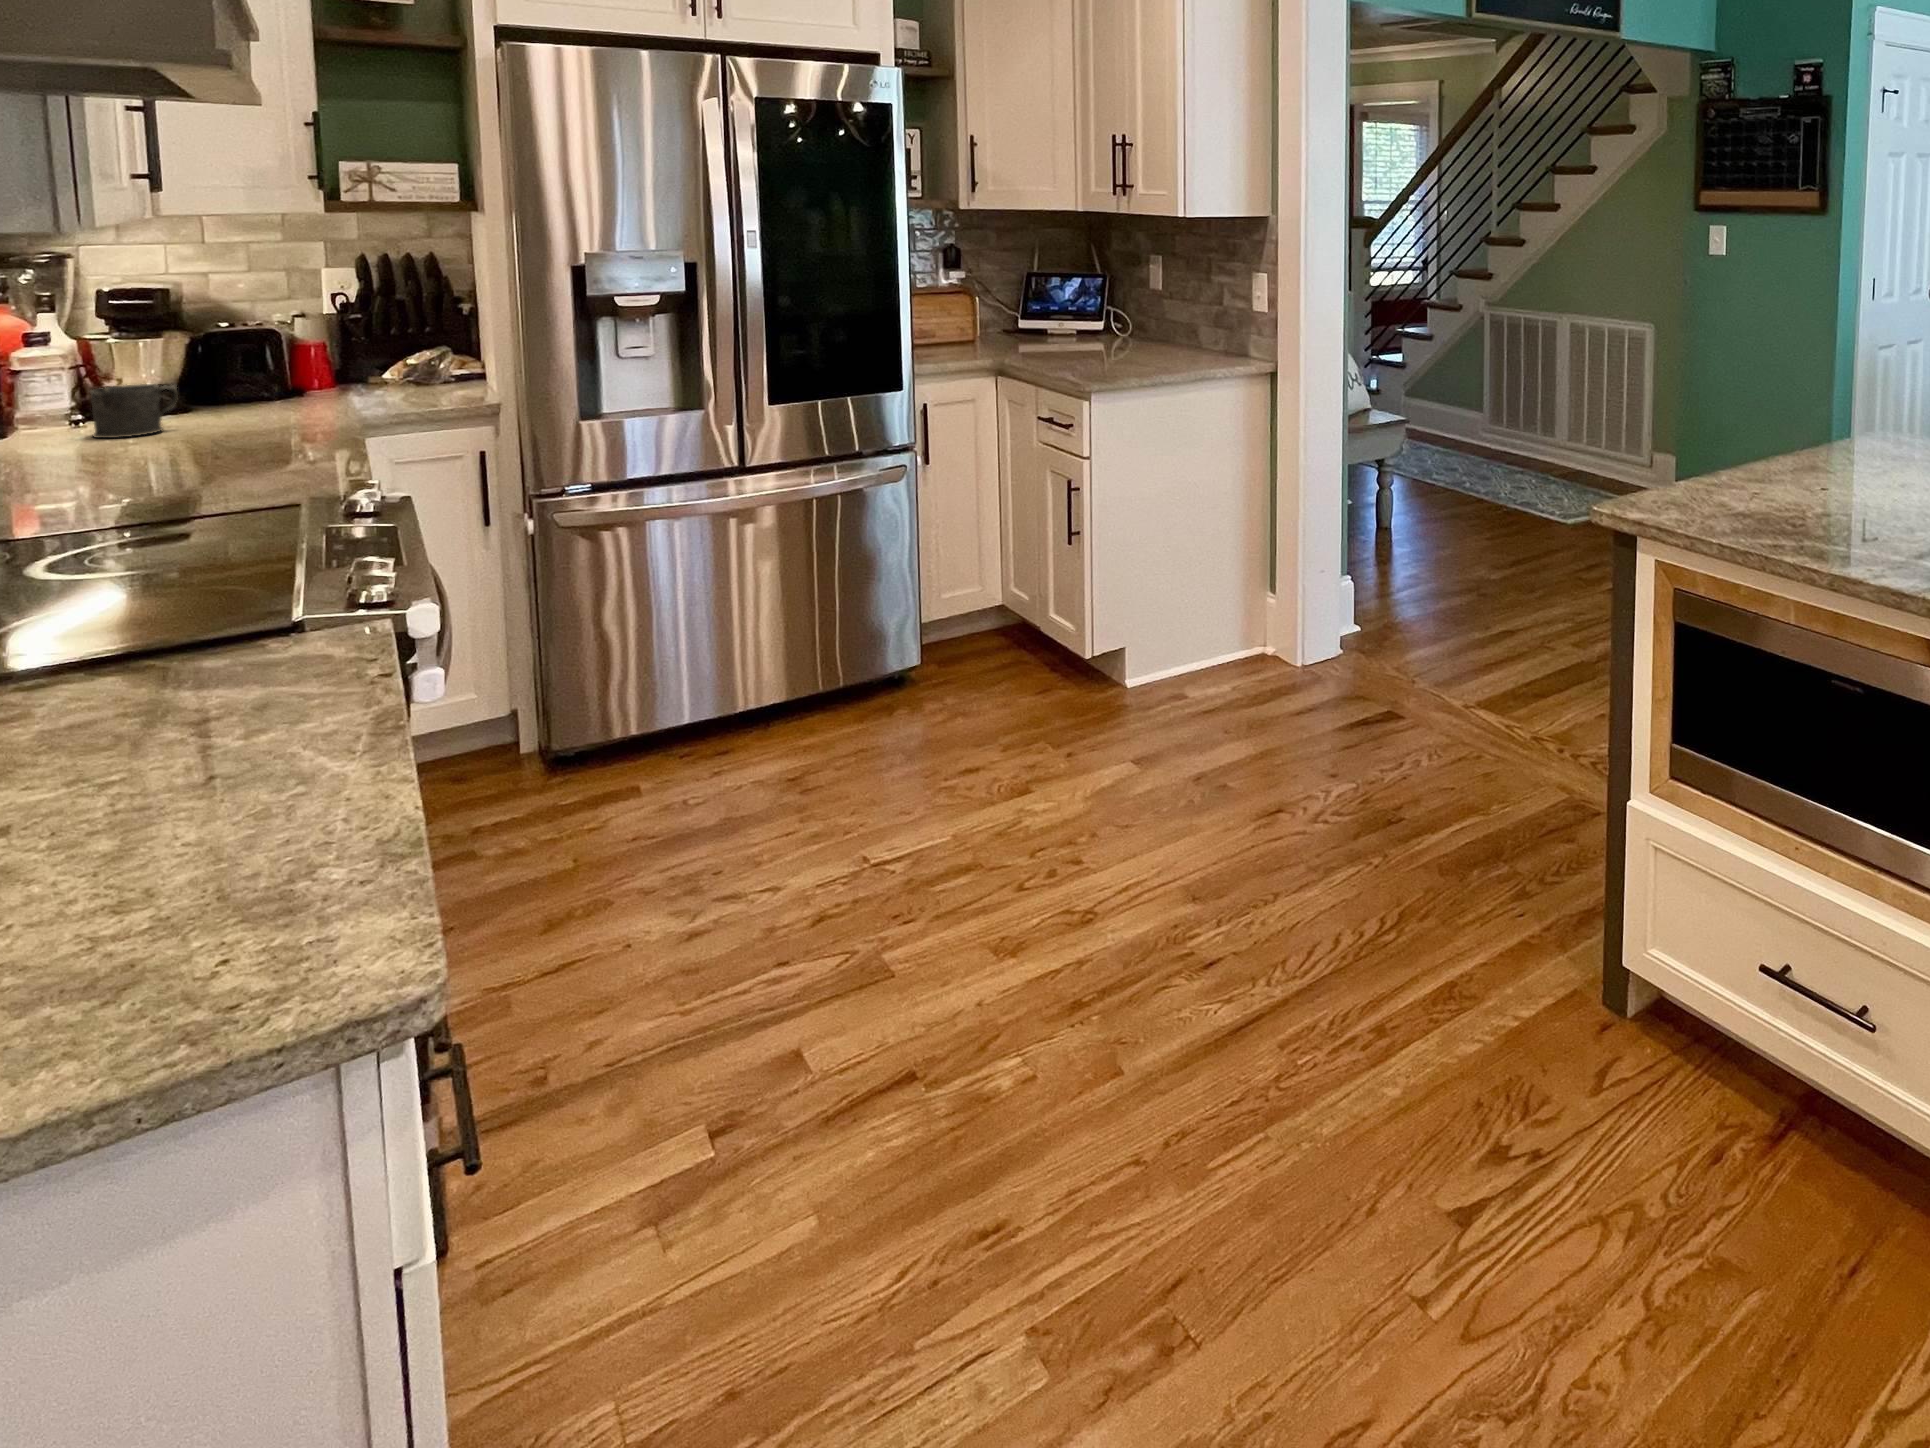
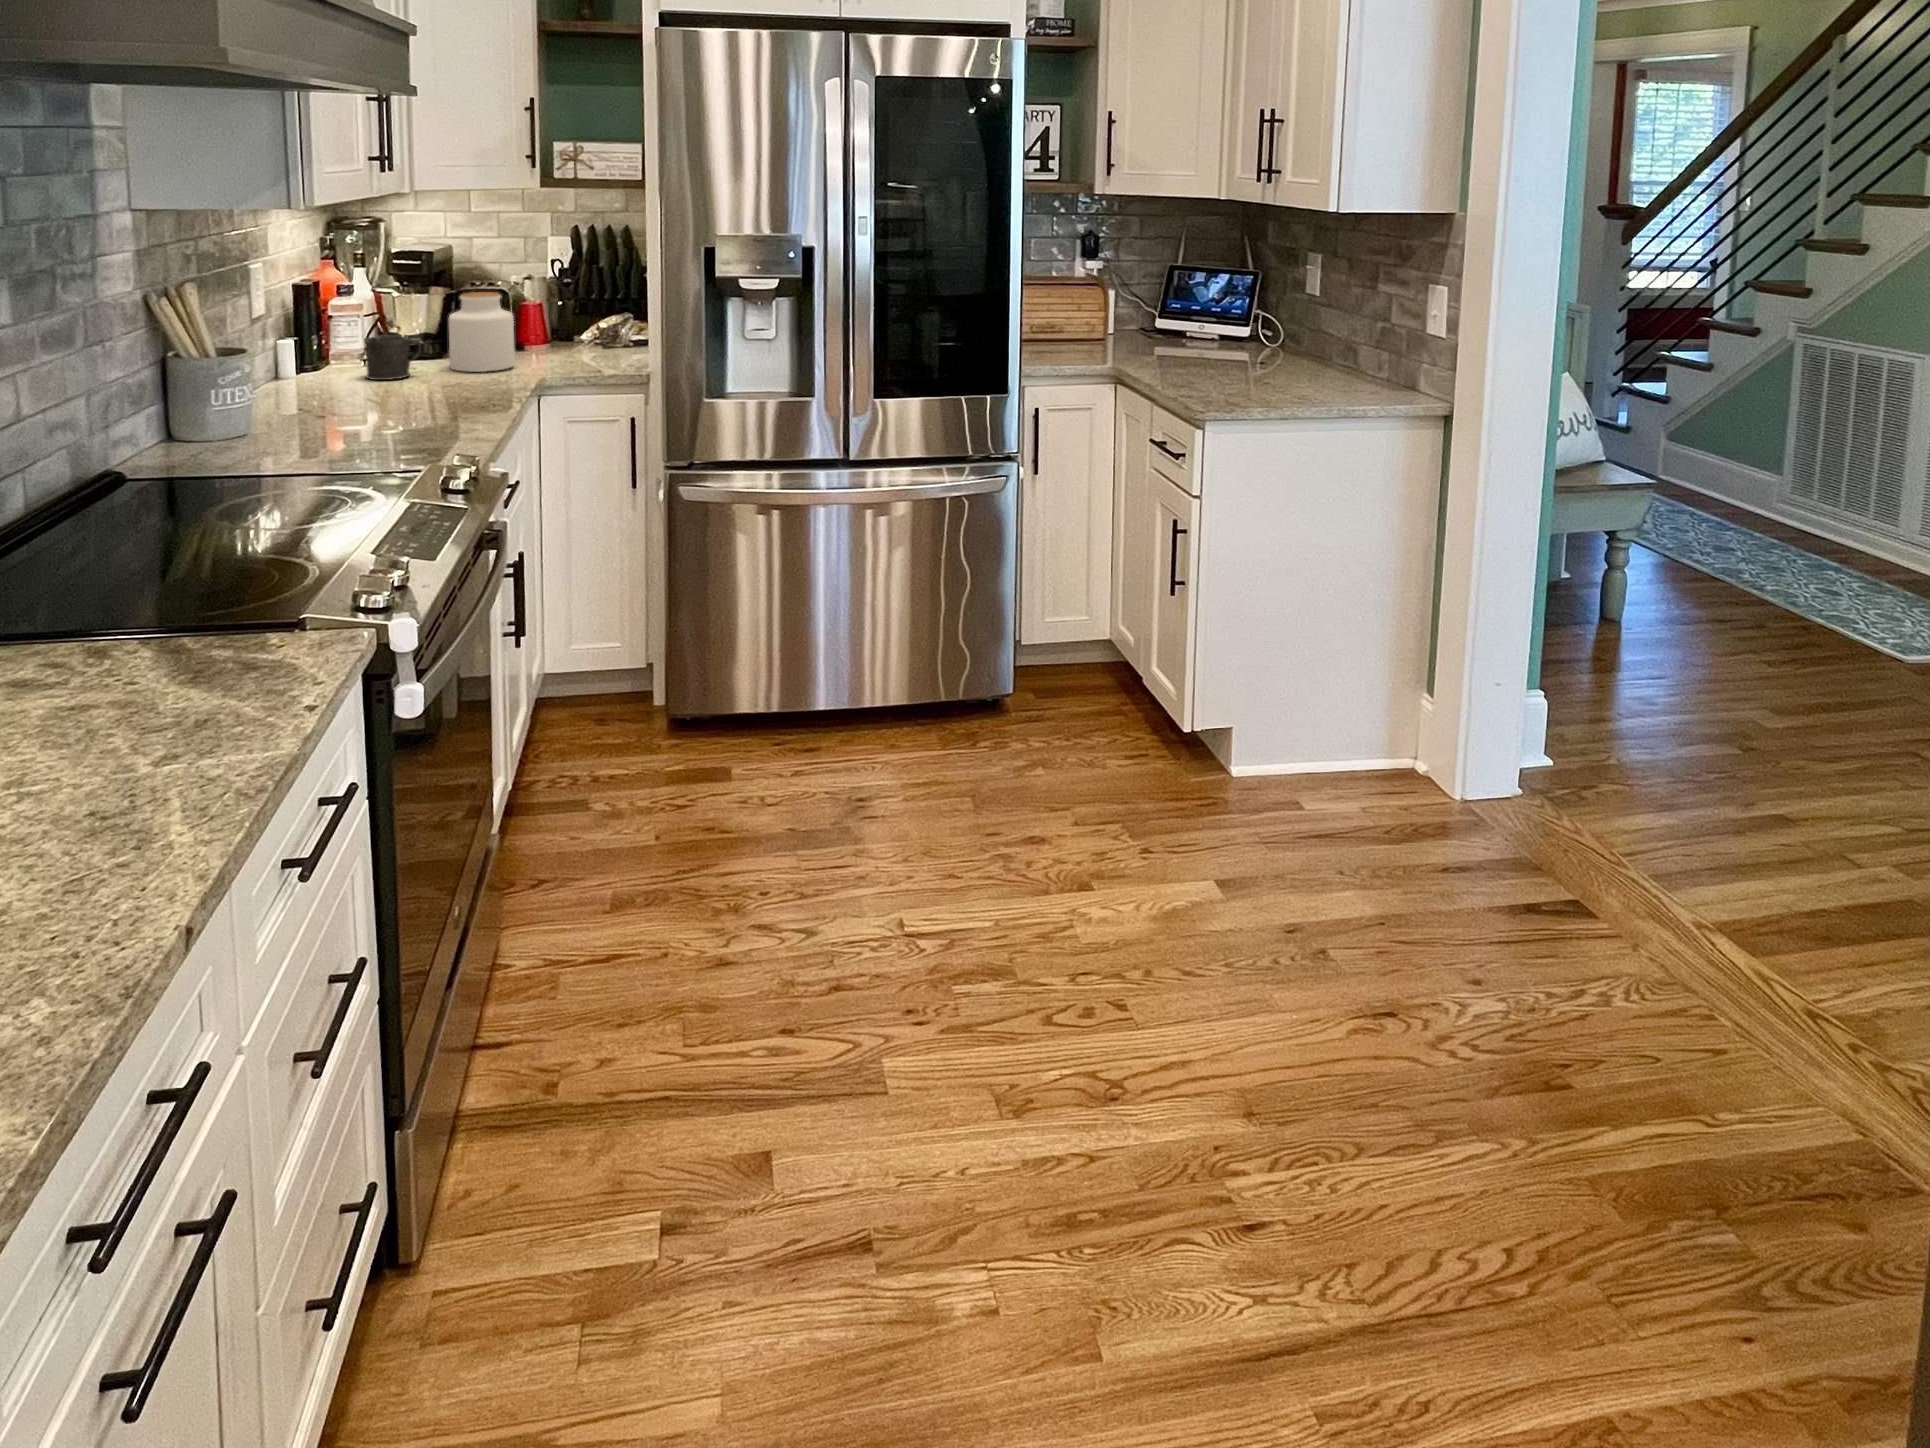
jar: none [209,329,309,421] -> present [449,292,515,372]

